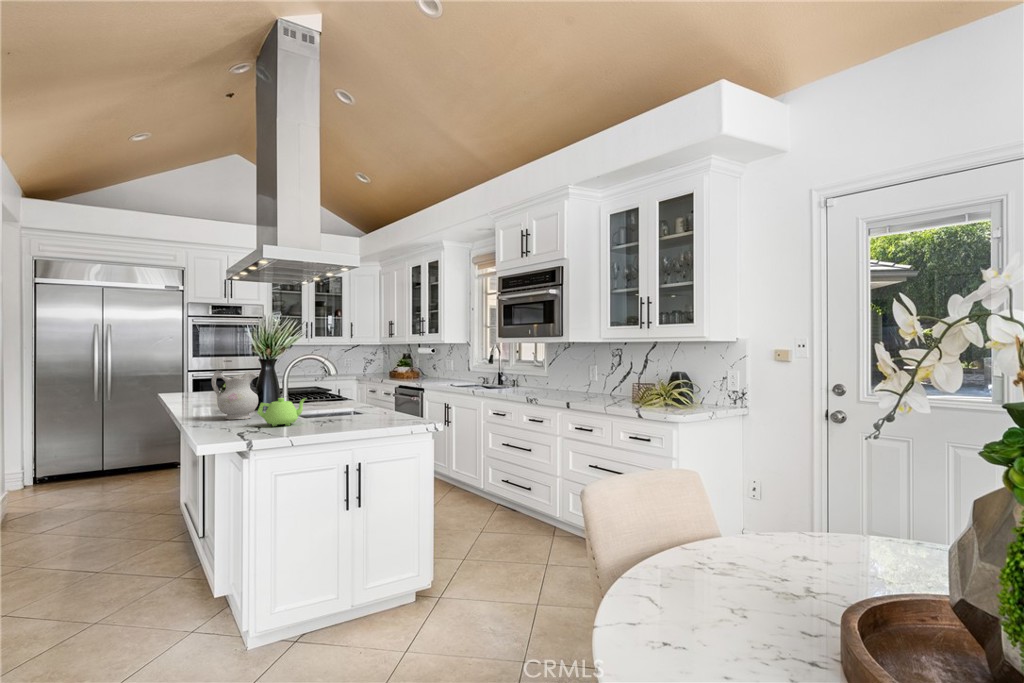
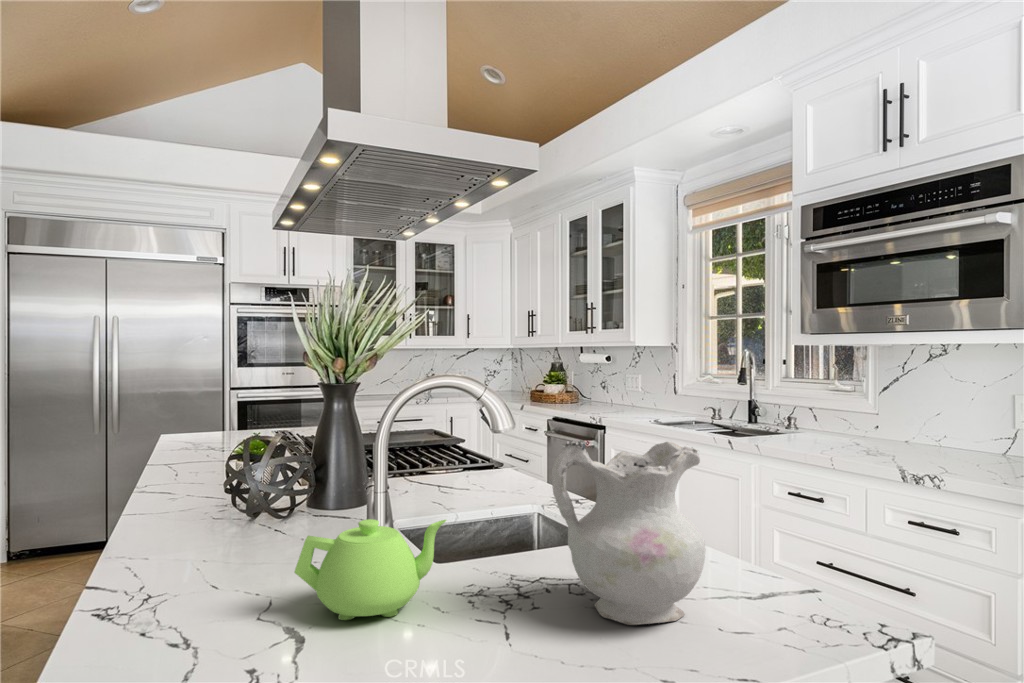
ceramic pitcher: present [212,371,258,420] -> present [552,440,706,625]

